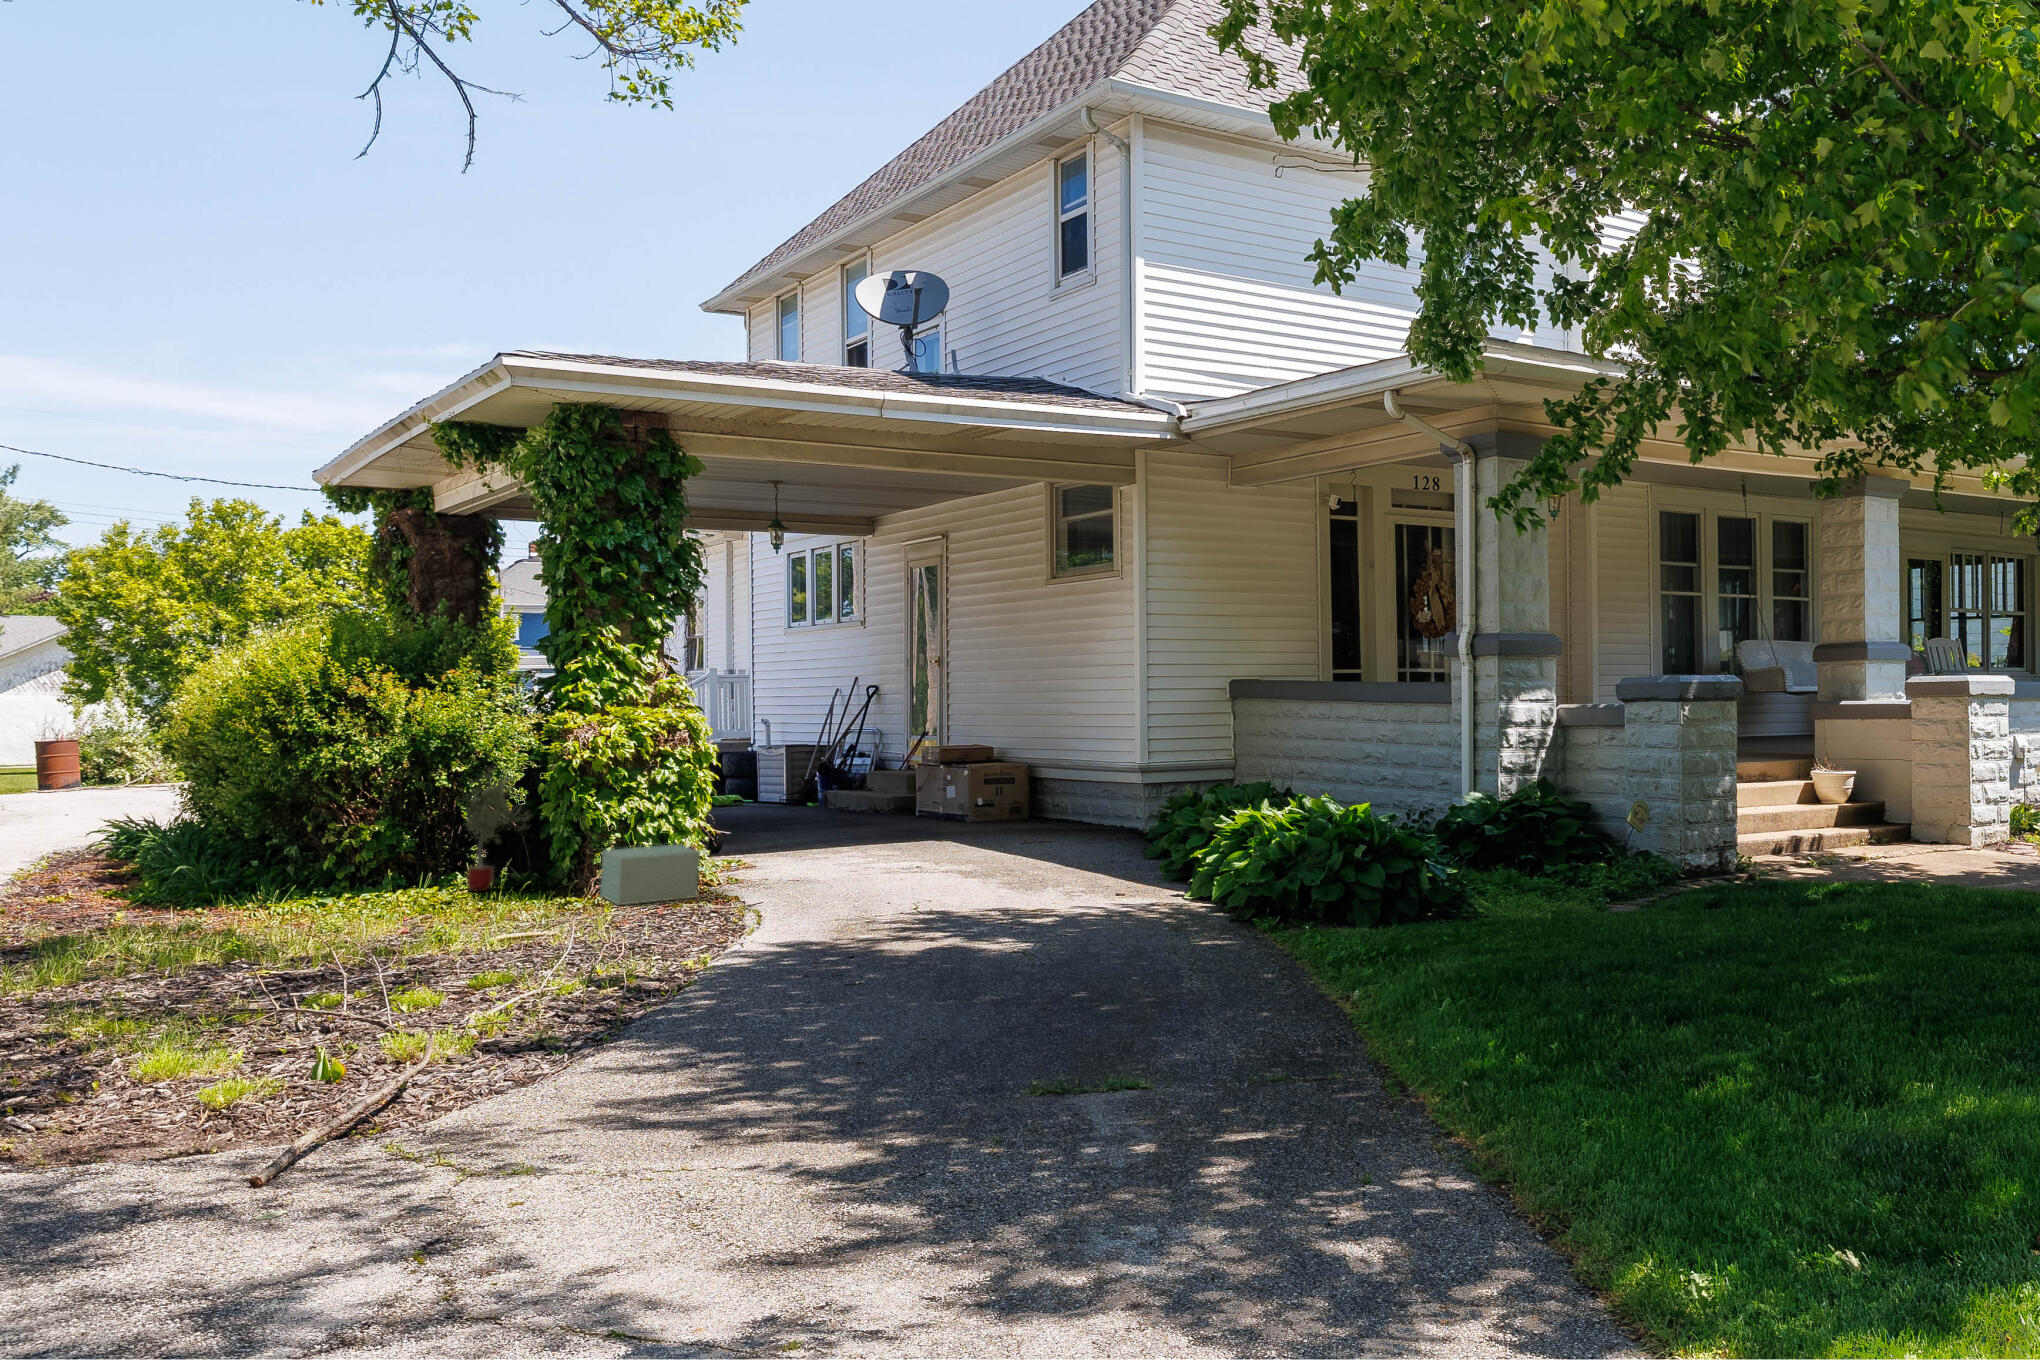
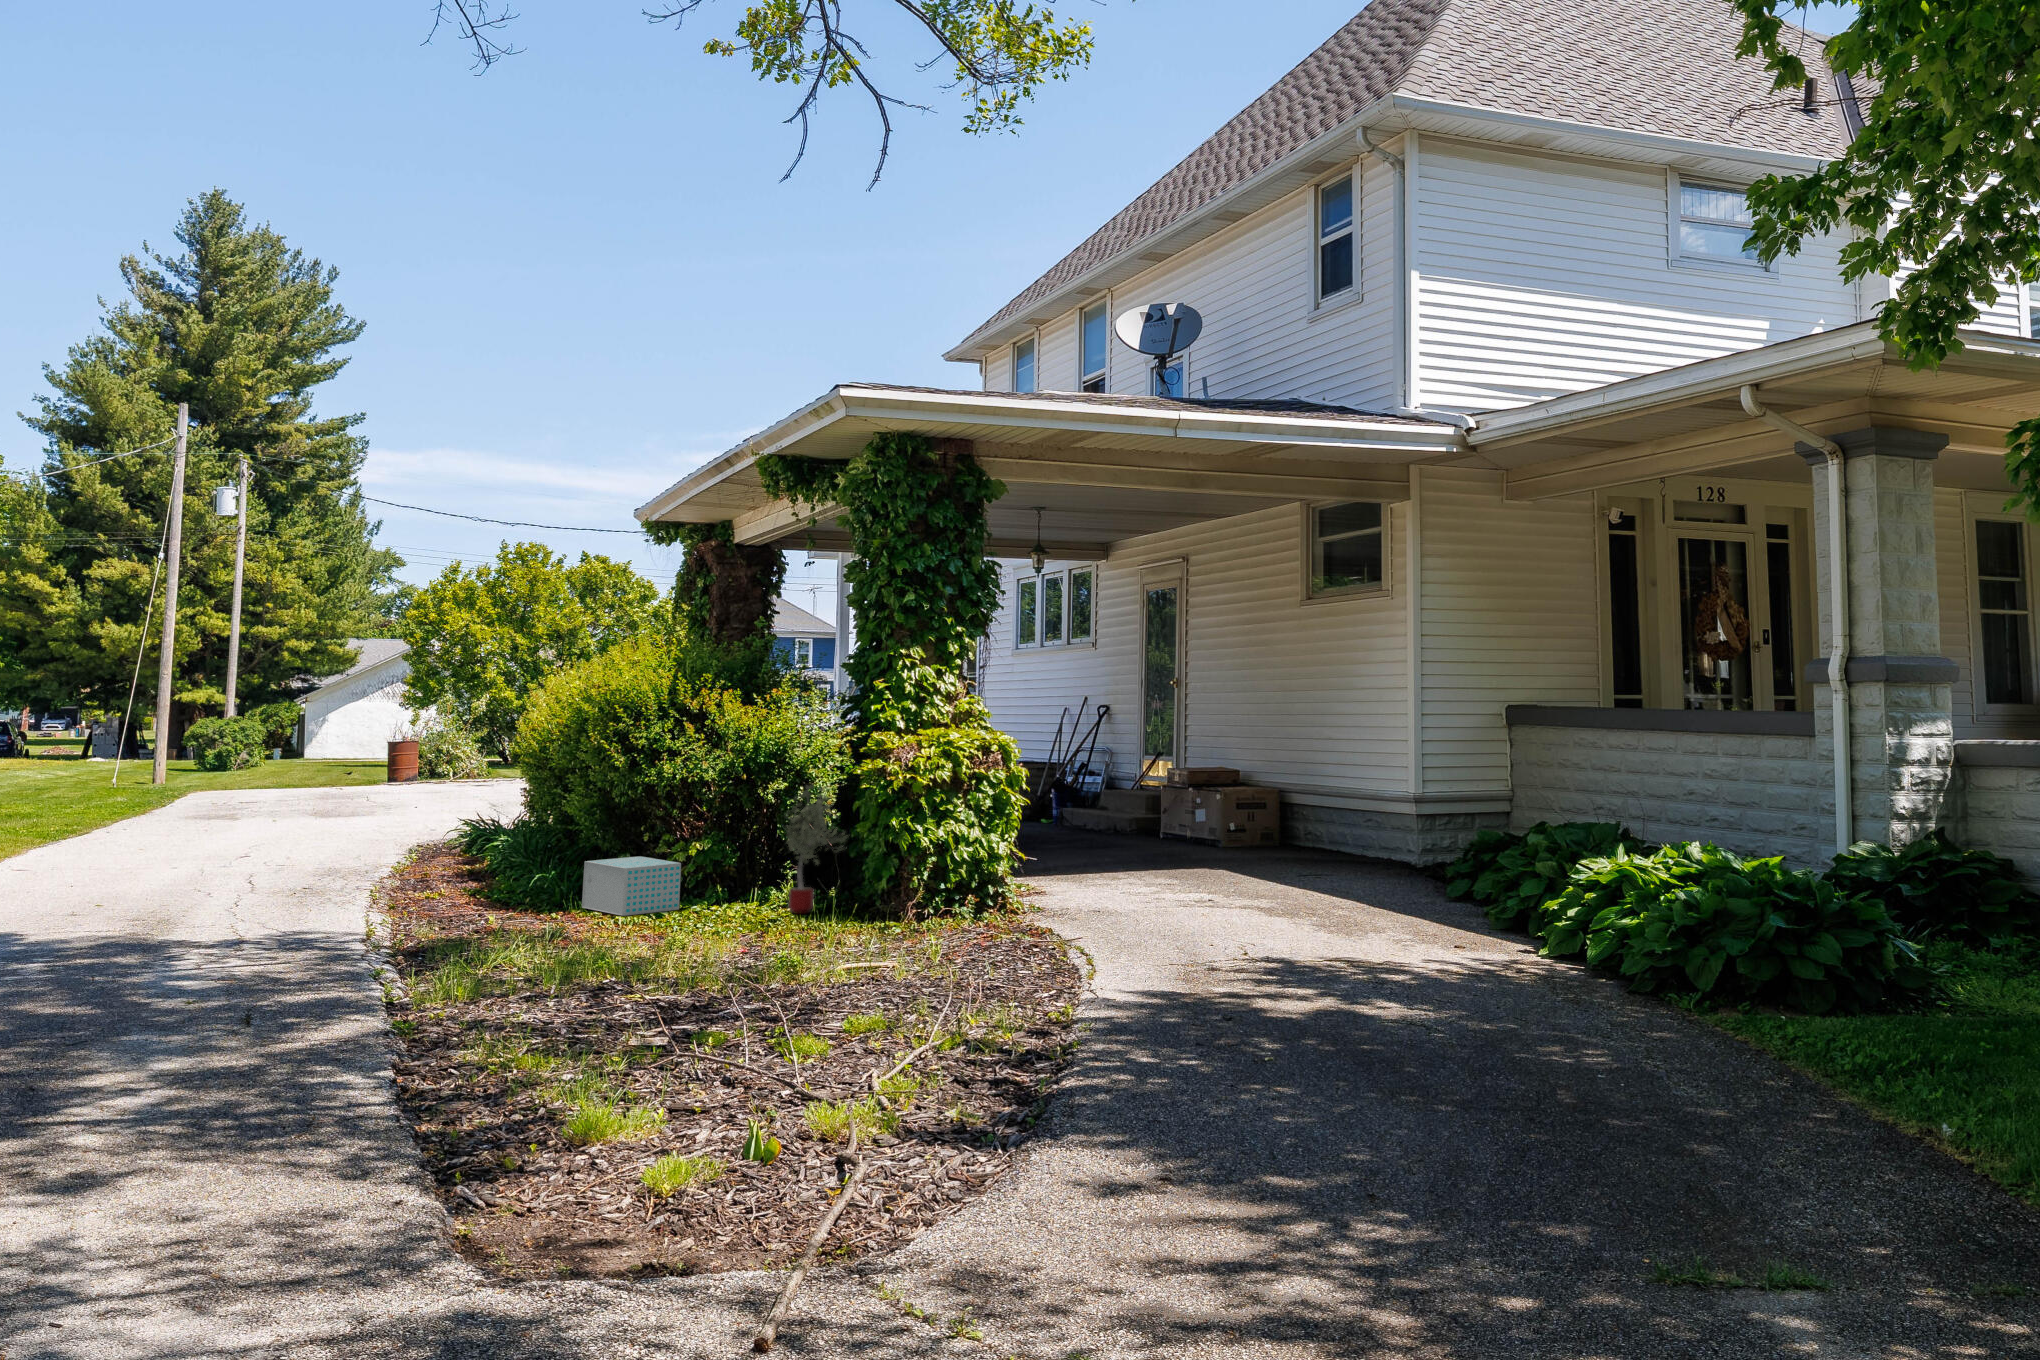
storage box: present [600,844,700,905] -> present [582,856,681,916]

